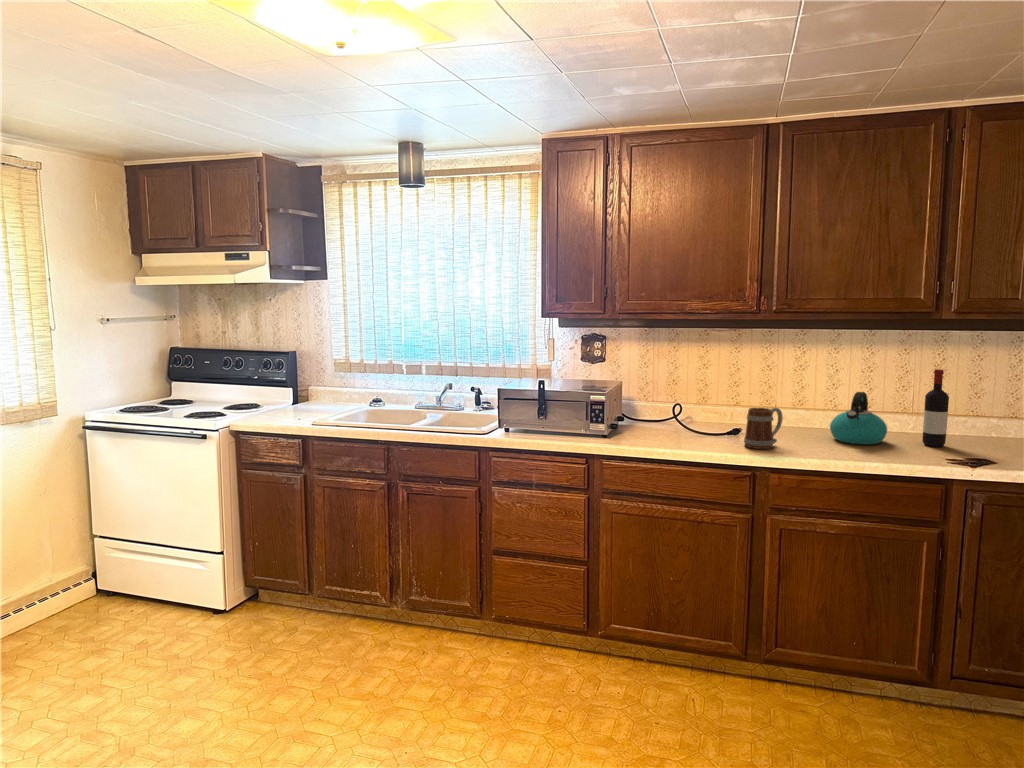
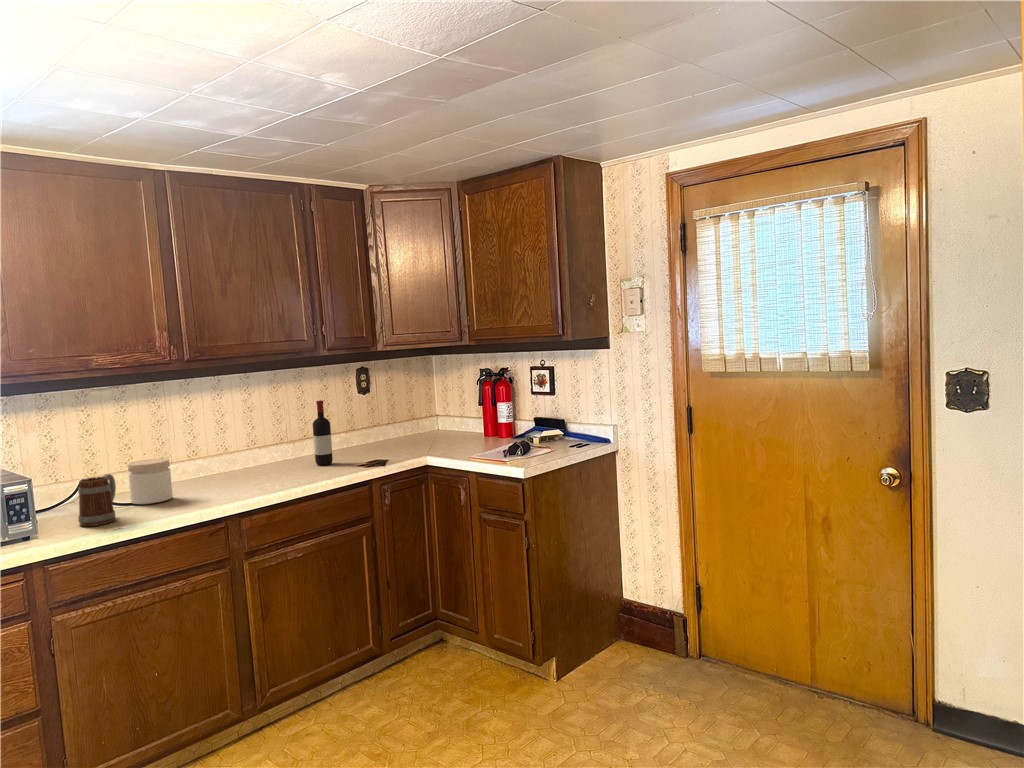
kettle: present [830,392,887,445] -> none [246,429,295,478]
jar: none [703,398,739,437] -> present [128,459,173,504]
mug: present [744,408,783,449] -> present [78,474,116,526]

